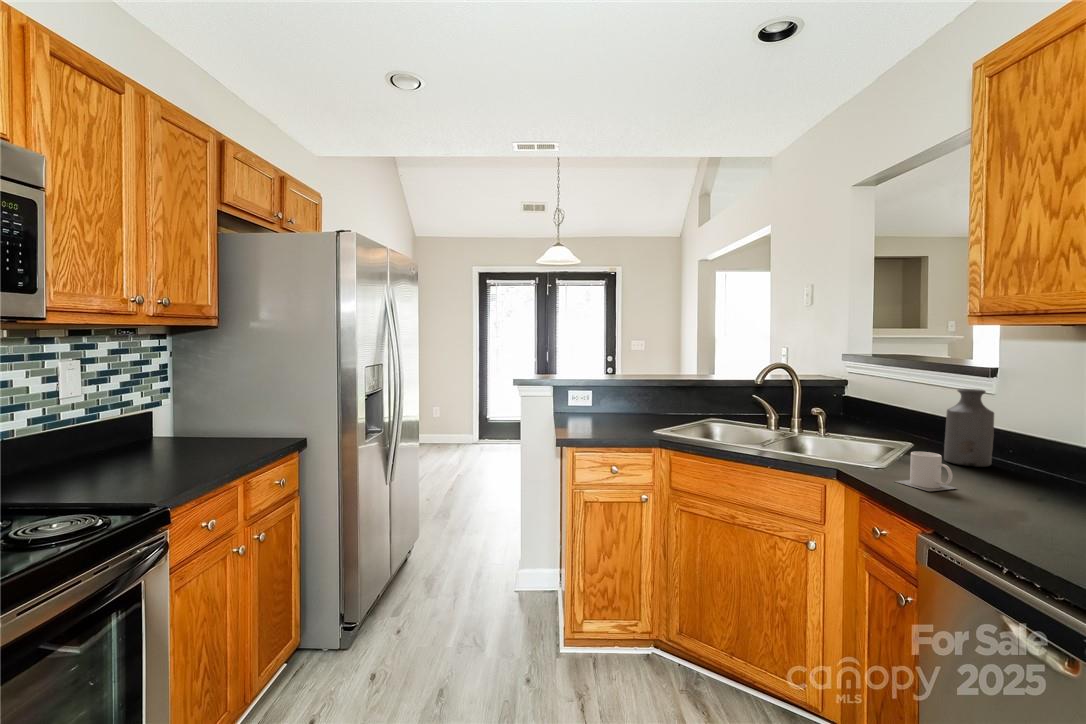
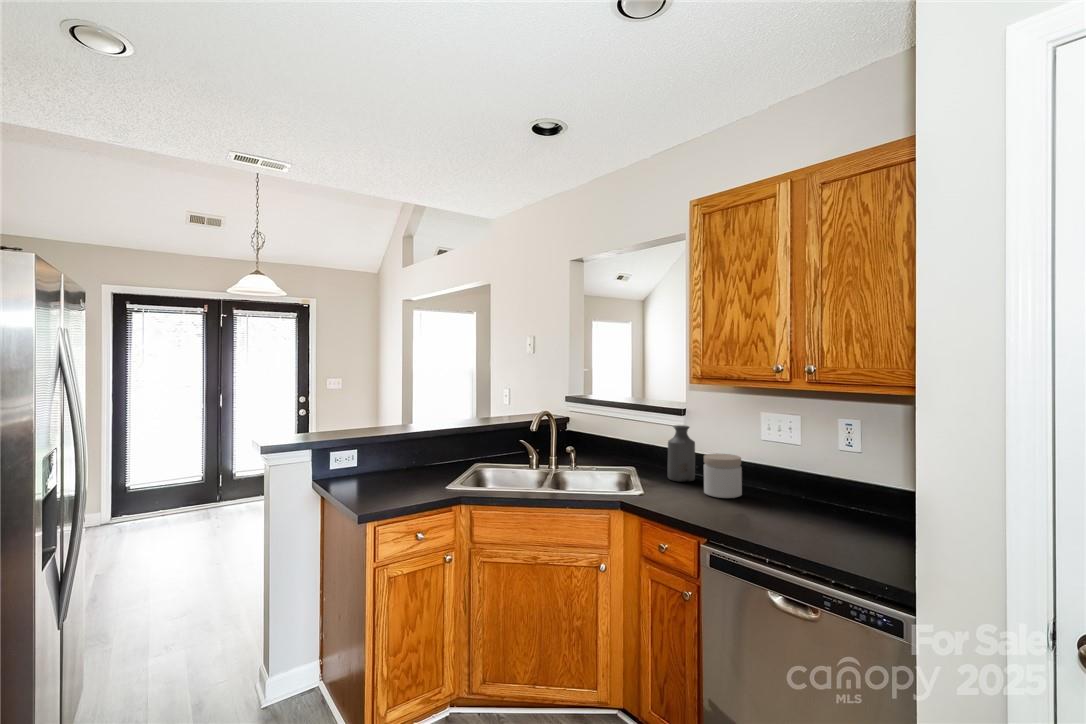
jar: none [983,428,1056,494] -> present [704,454,742,498]
mug: present [895,452,956,491] -> none [662,478,699,508]

